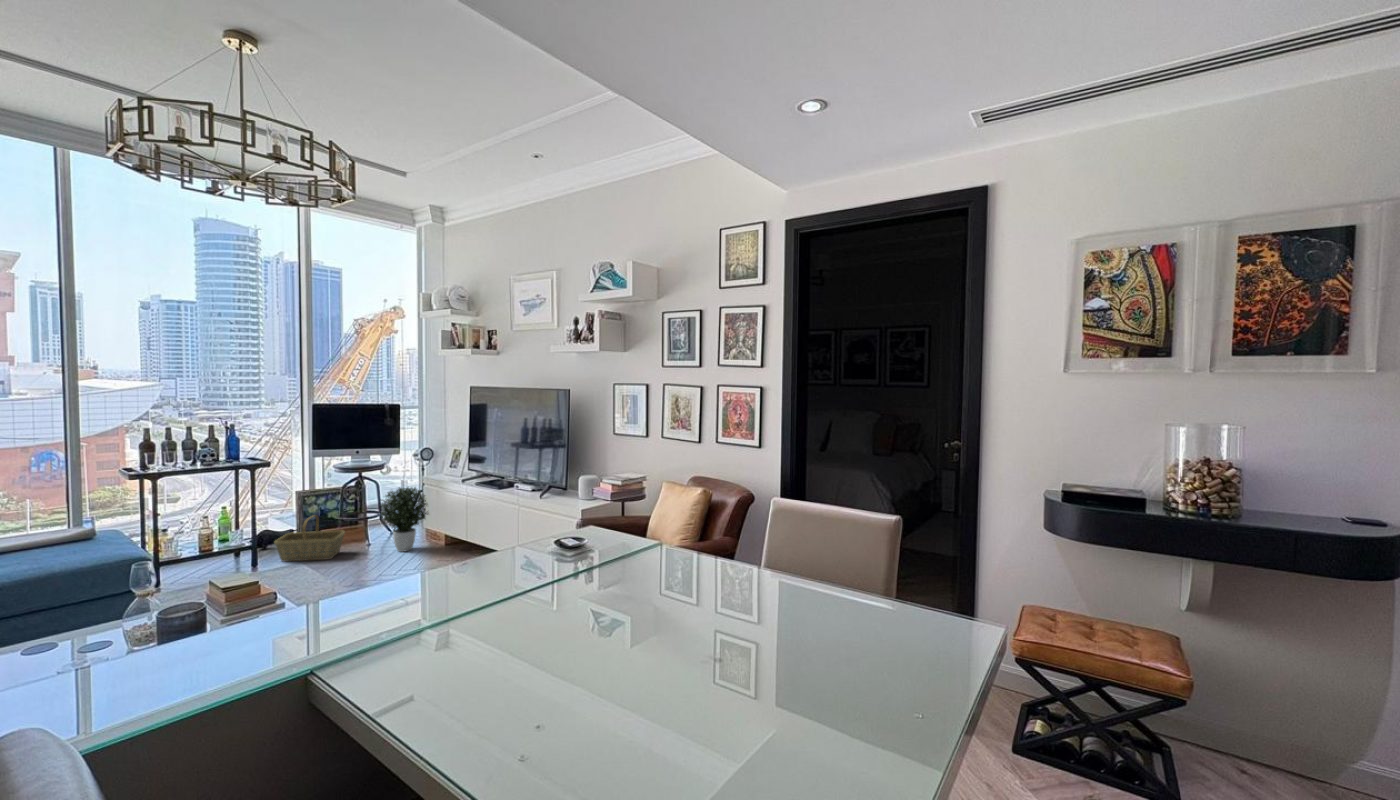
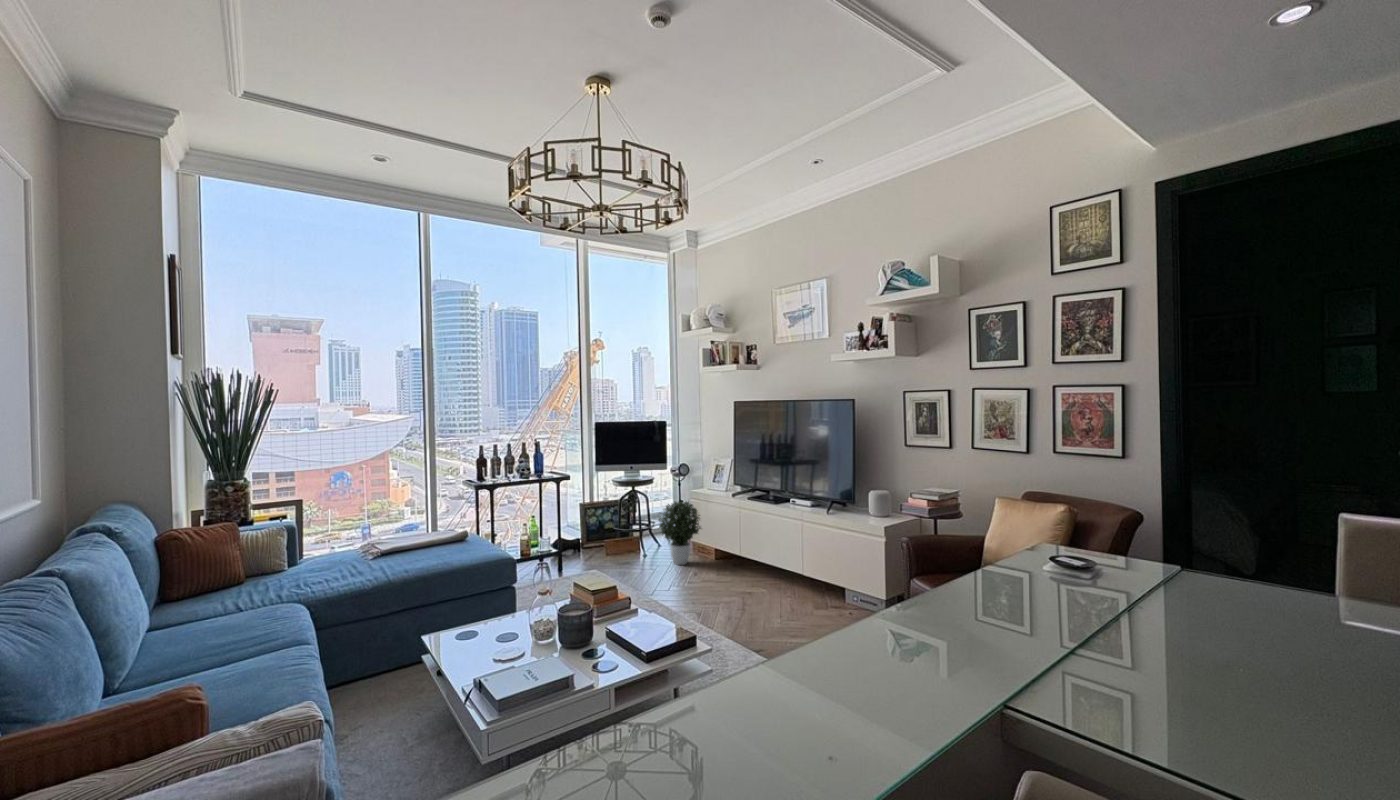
basket: present [274,515,345,562] -> none [573,526,628,568]

